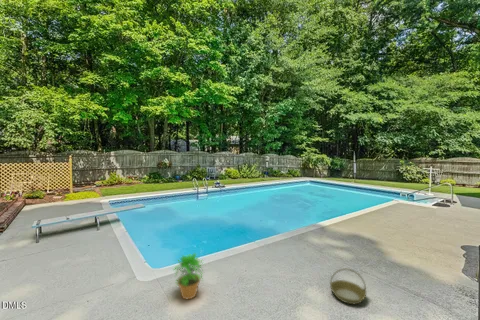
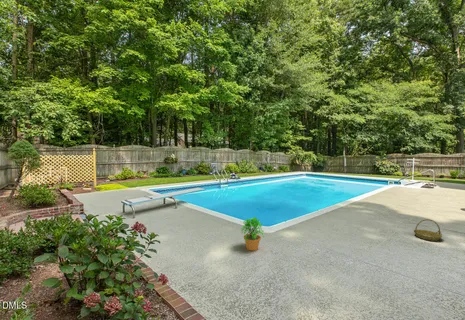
potted plant: present [174,254,202,299] -> present [242,217,263,251]

